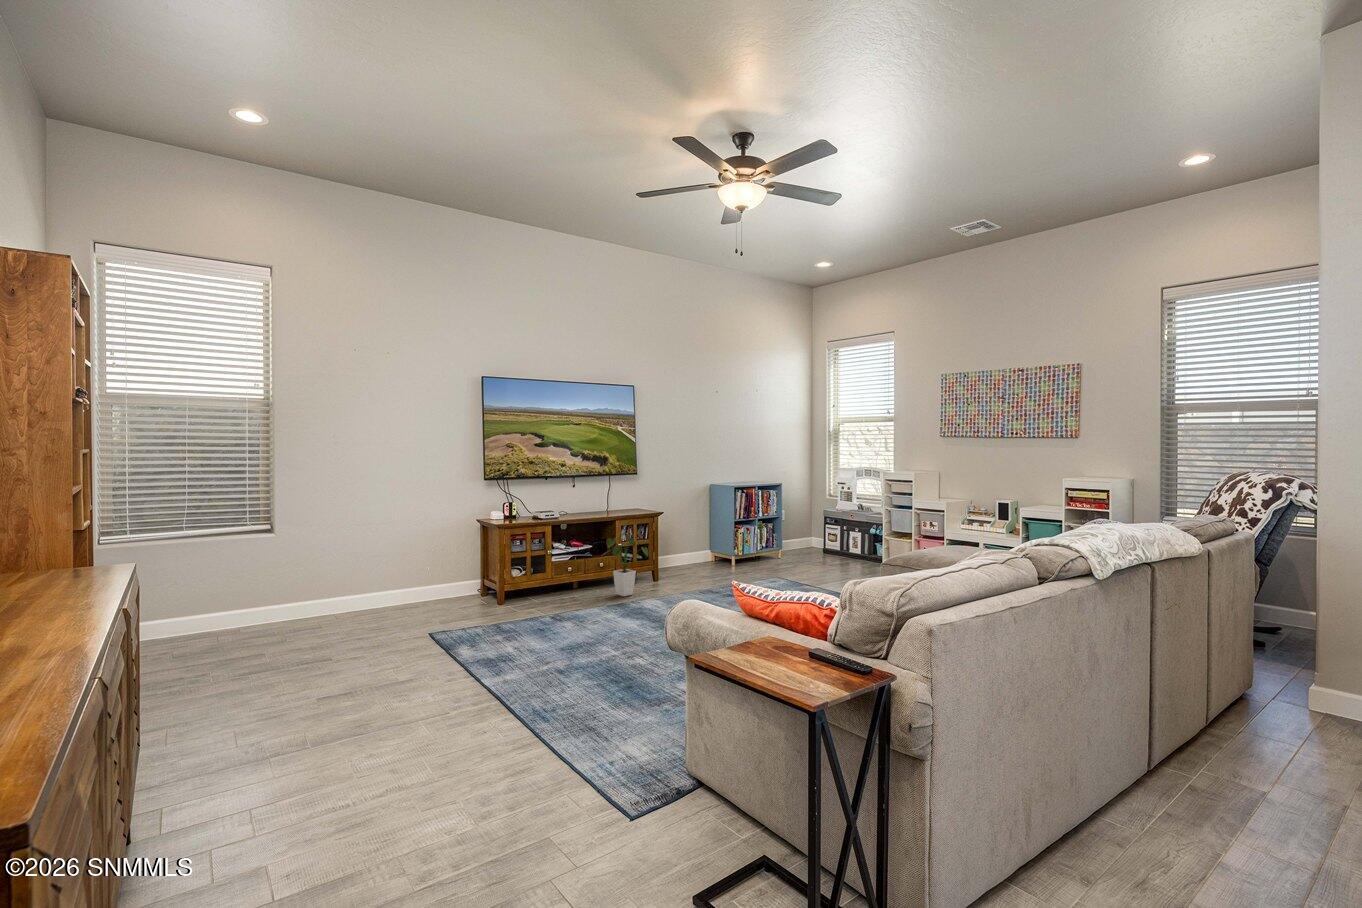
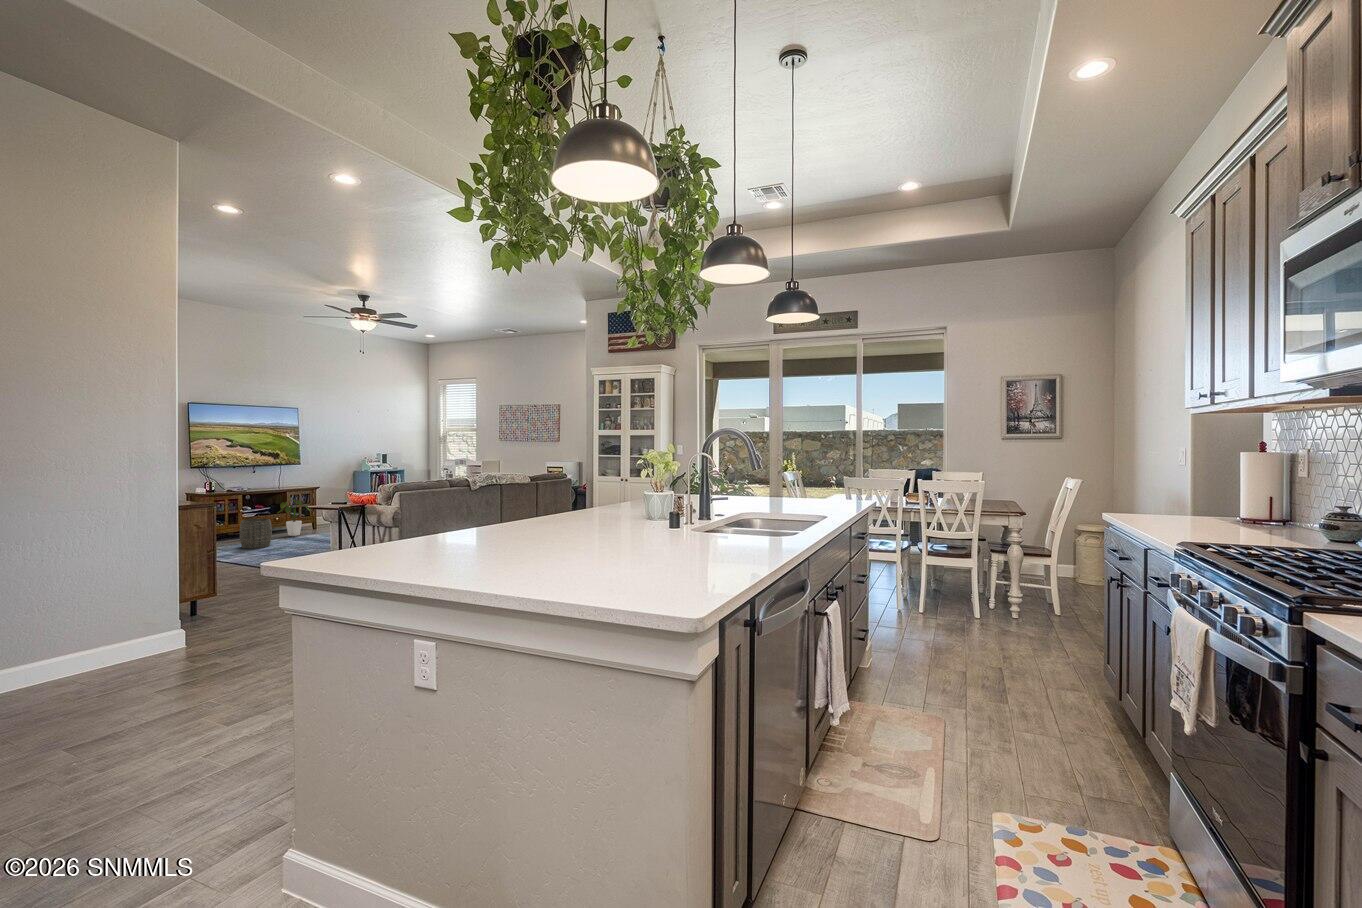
woven basket: none [538,574,586,632] -> present [240,519,272,548]

